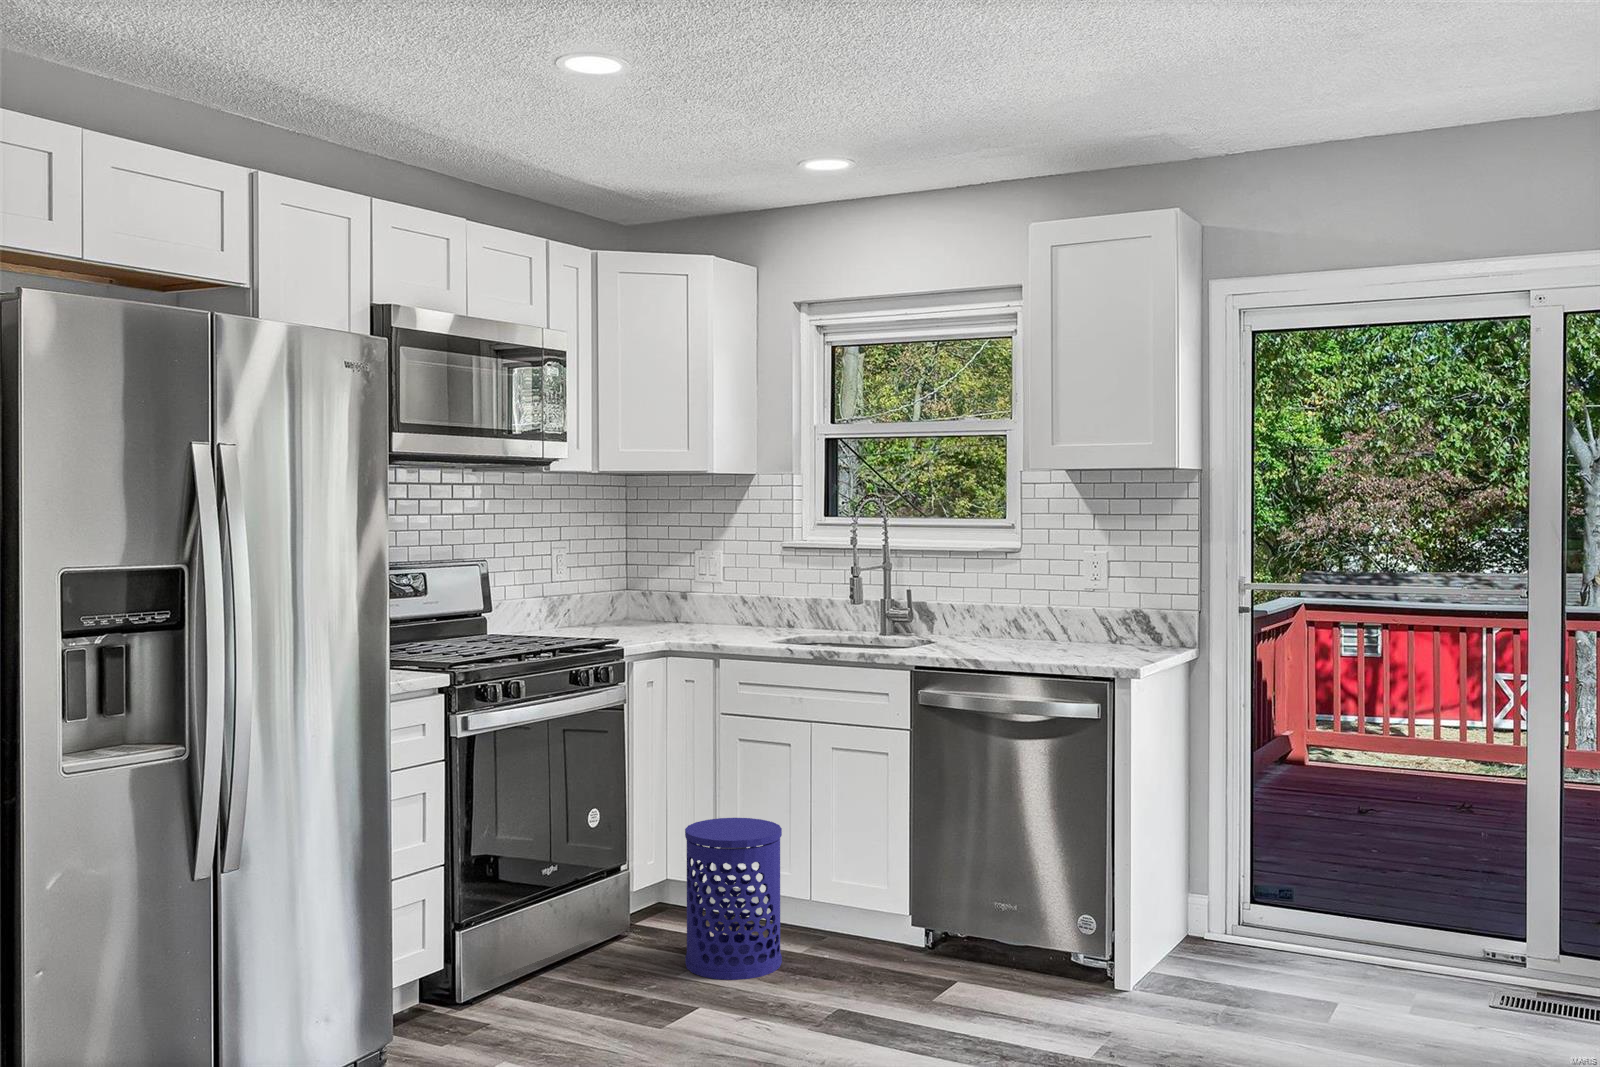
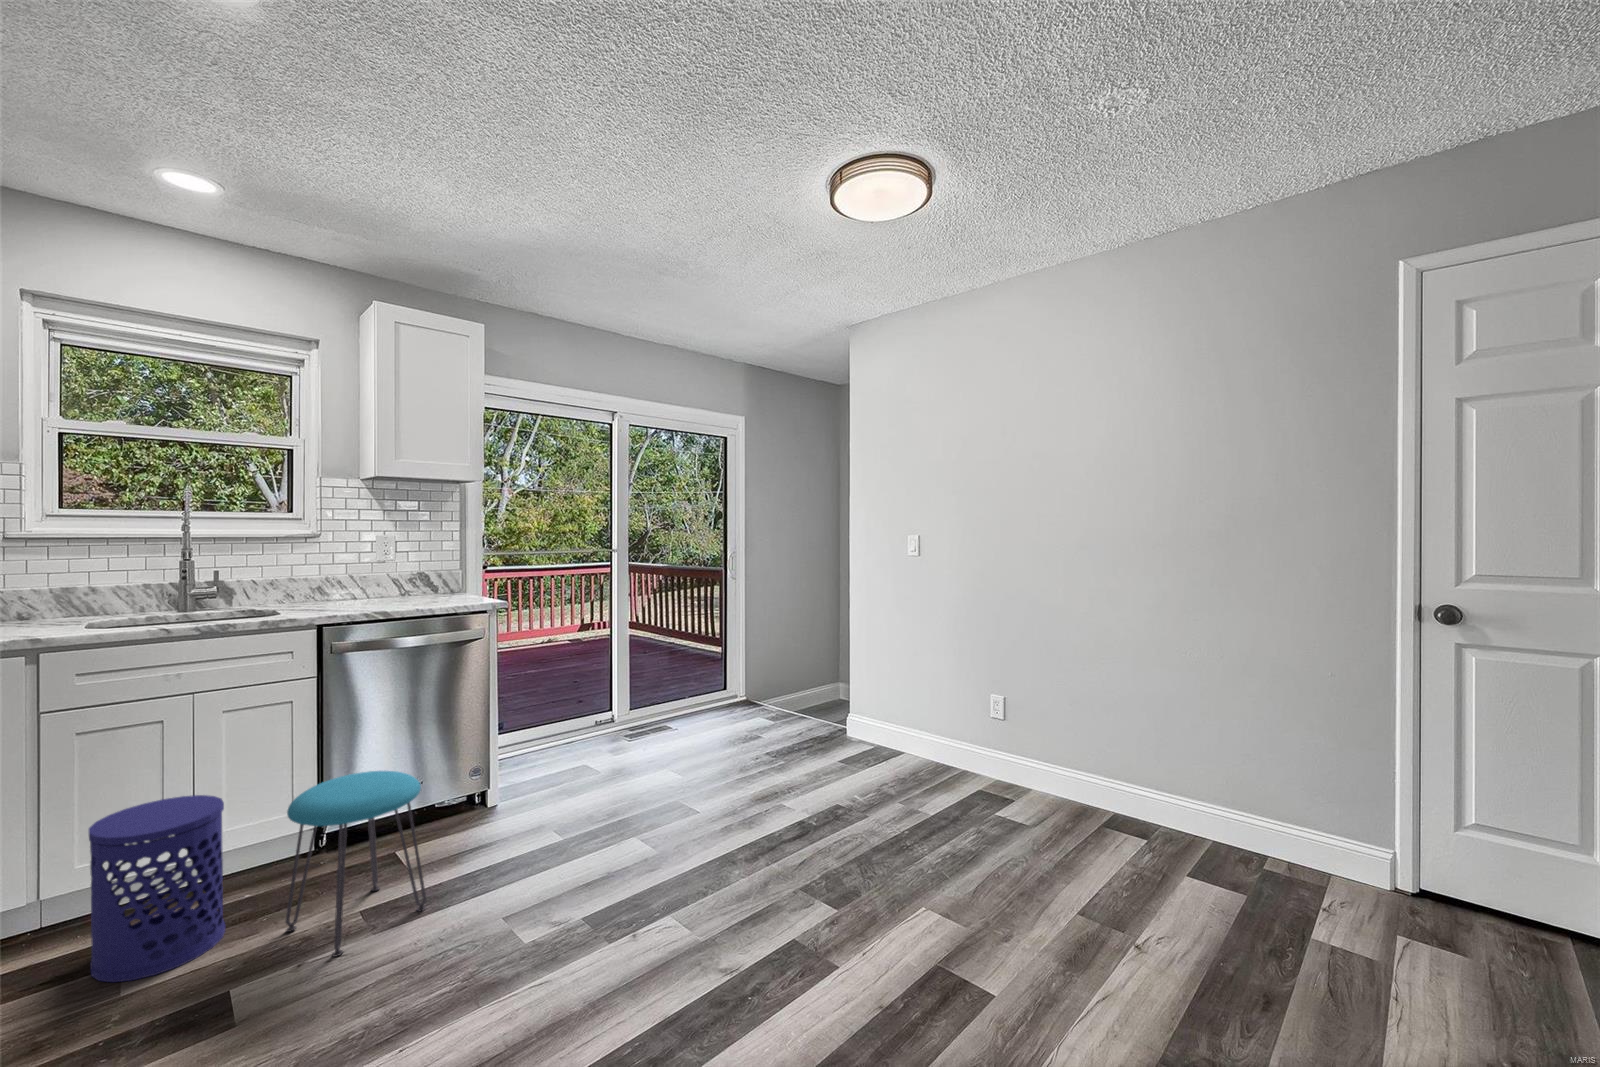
stool: none [763,843,895,1036] -> present [285,771,427,957]

